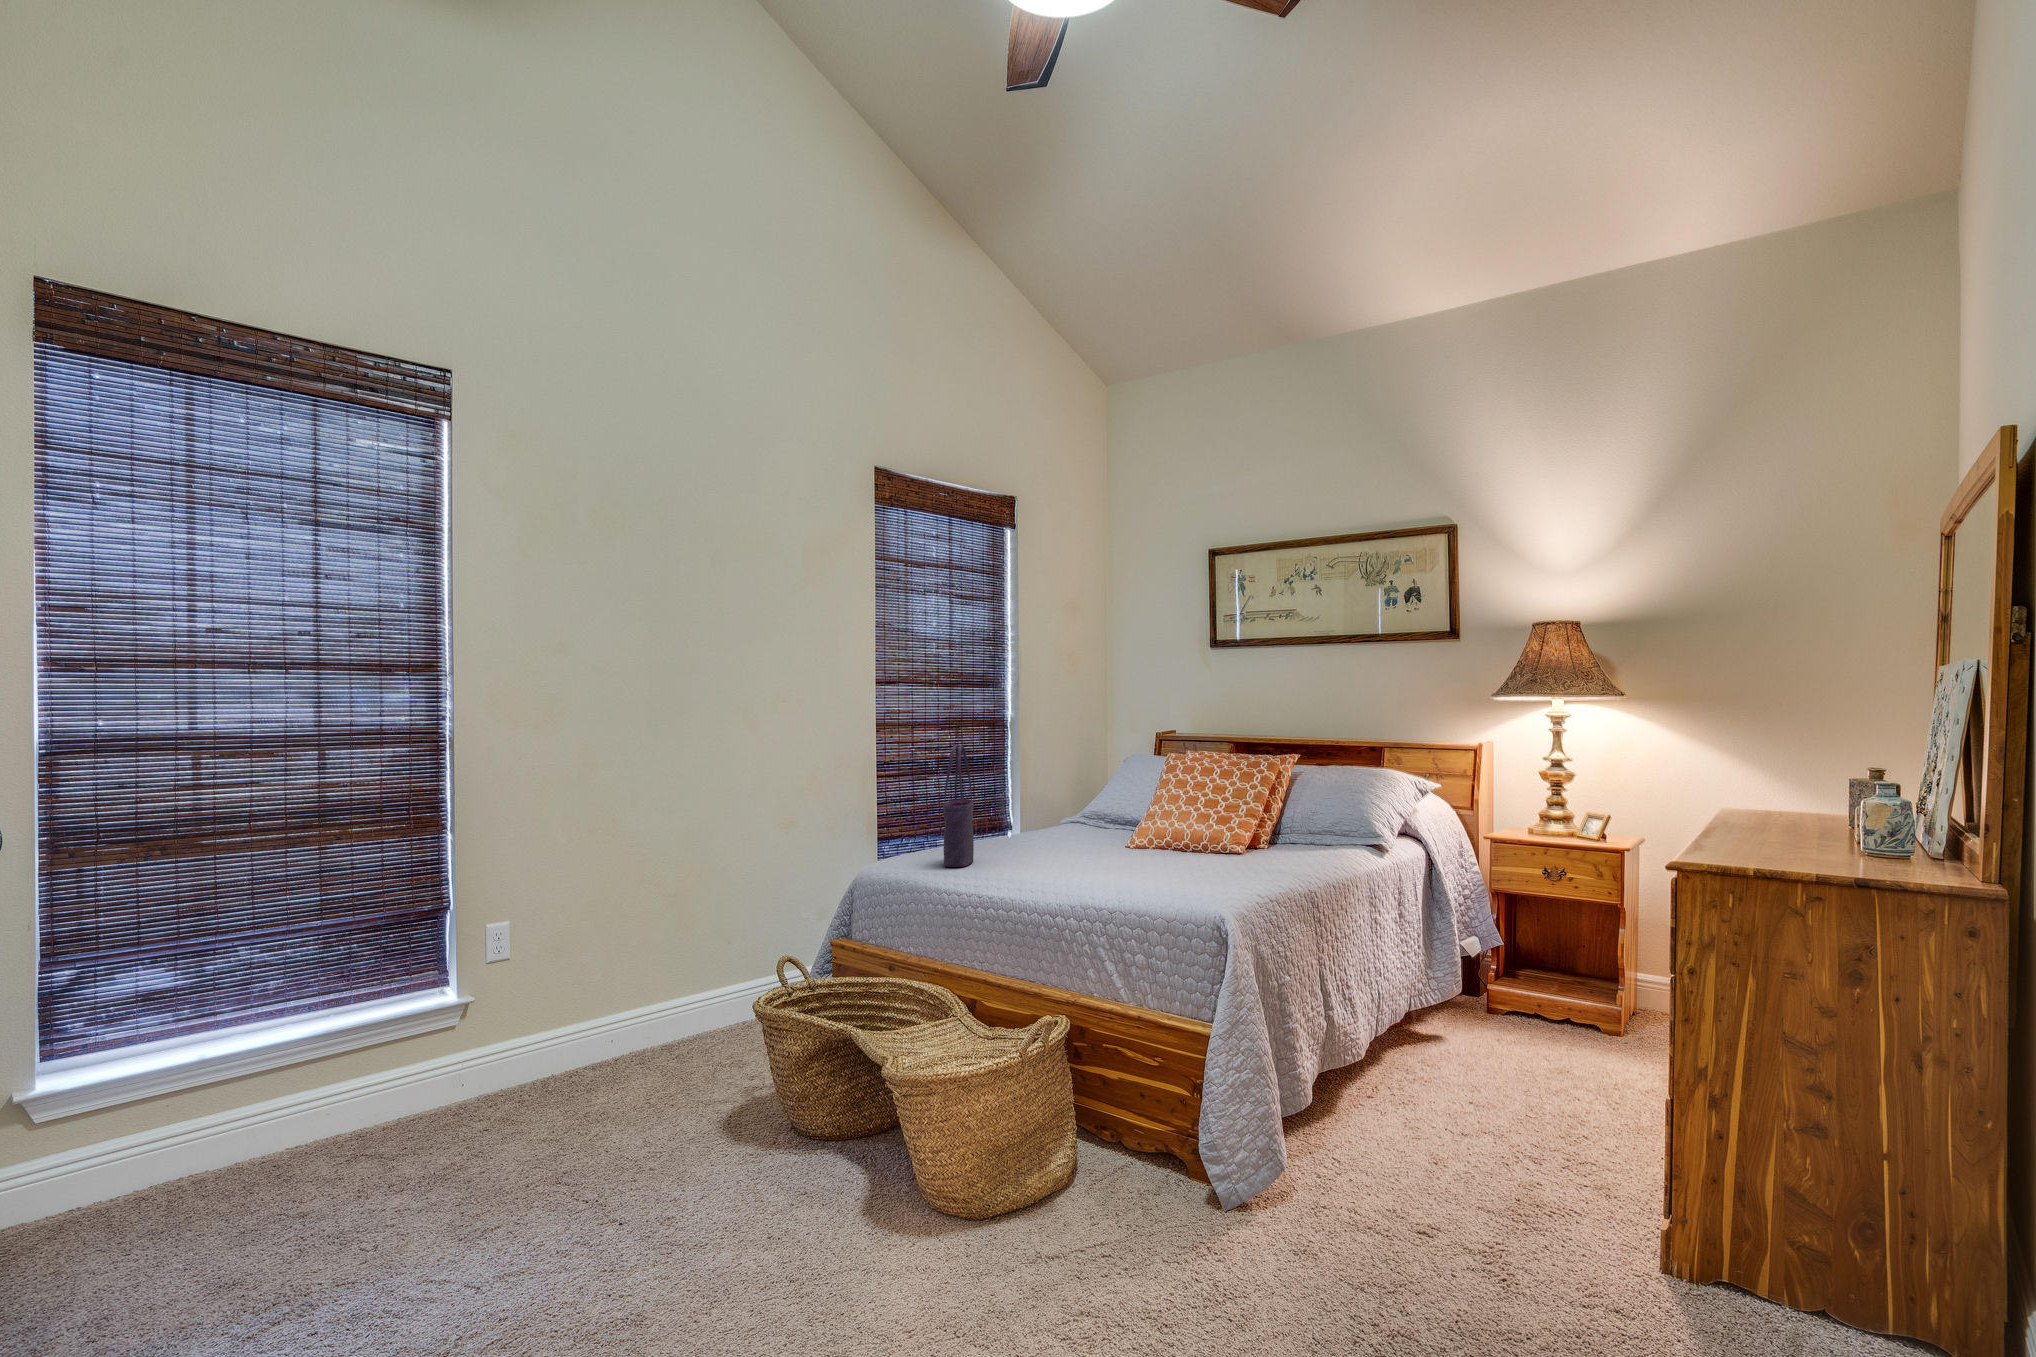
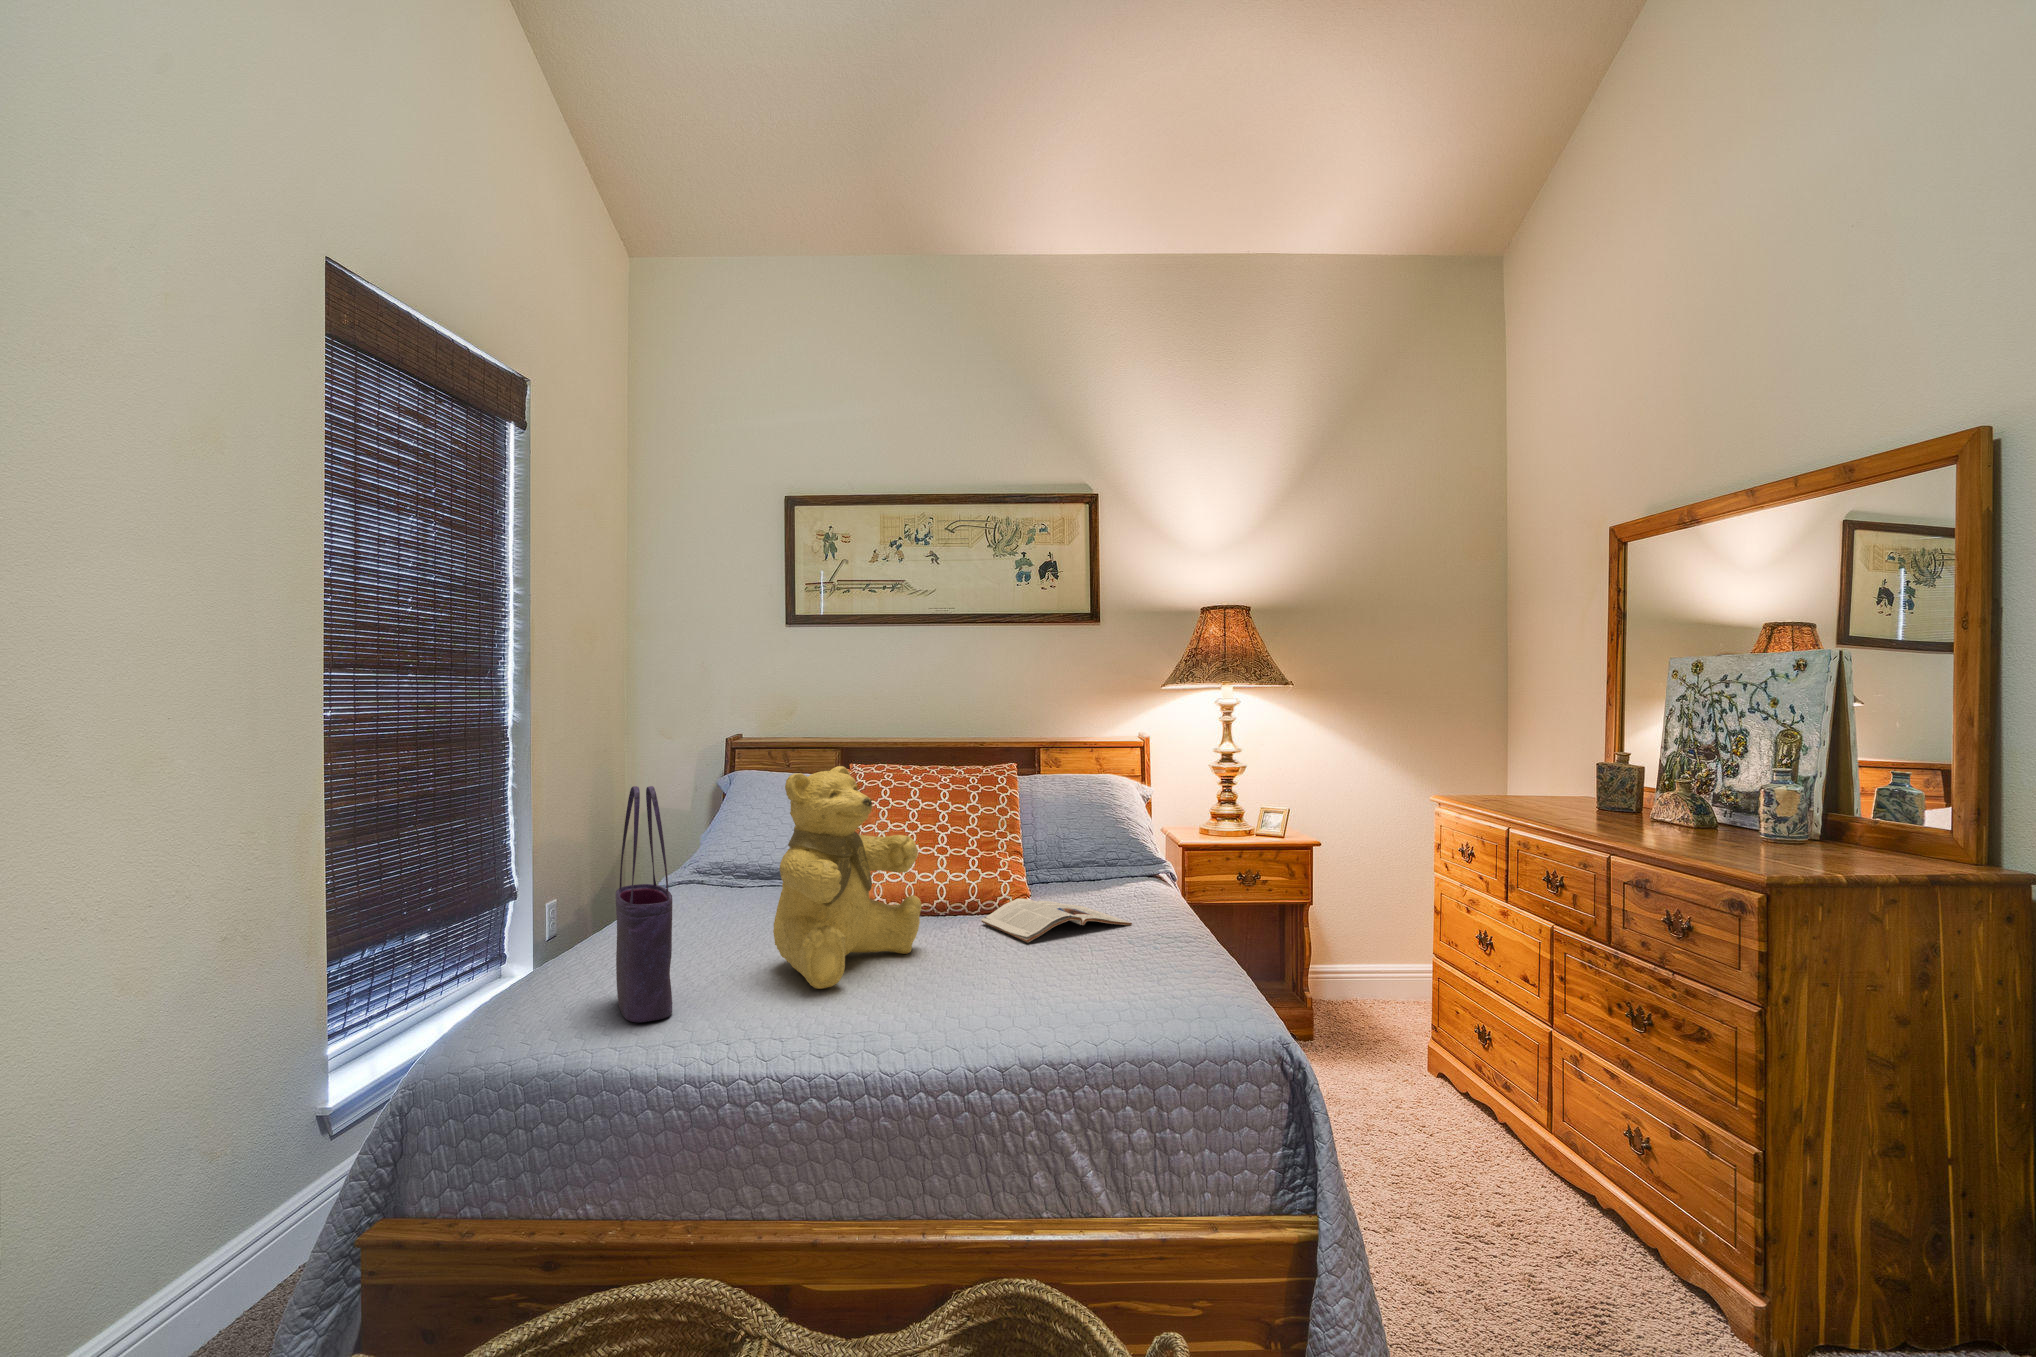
teddy bear: none [1032,743,1132,868] -> present [773,766,921,989]
magazine: none [1191,843,1282,868] -> present [981,899,1132,943]

